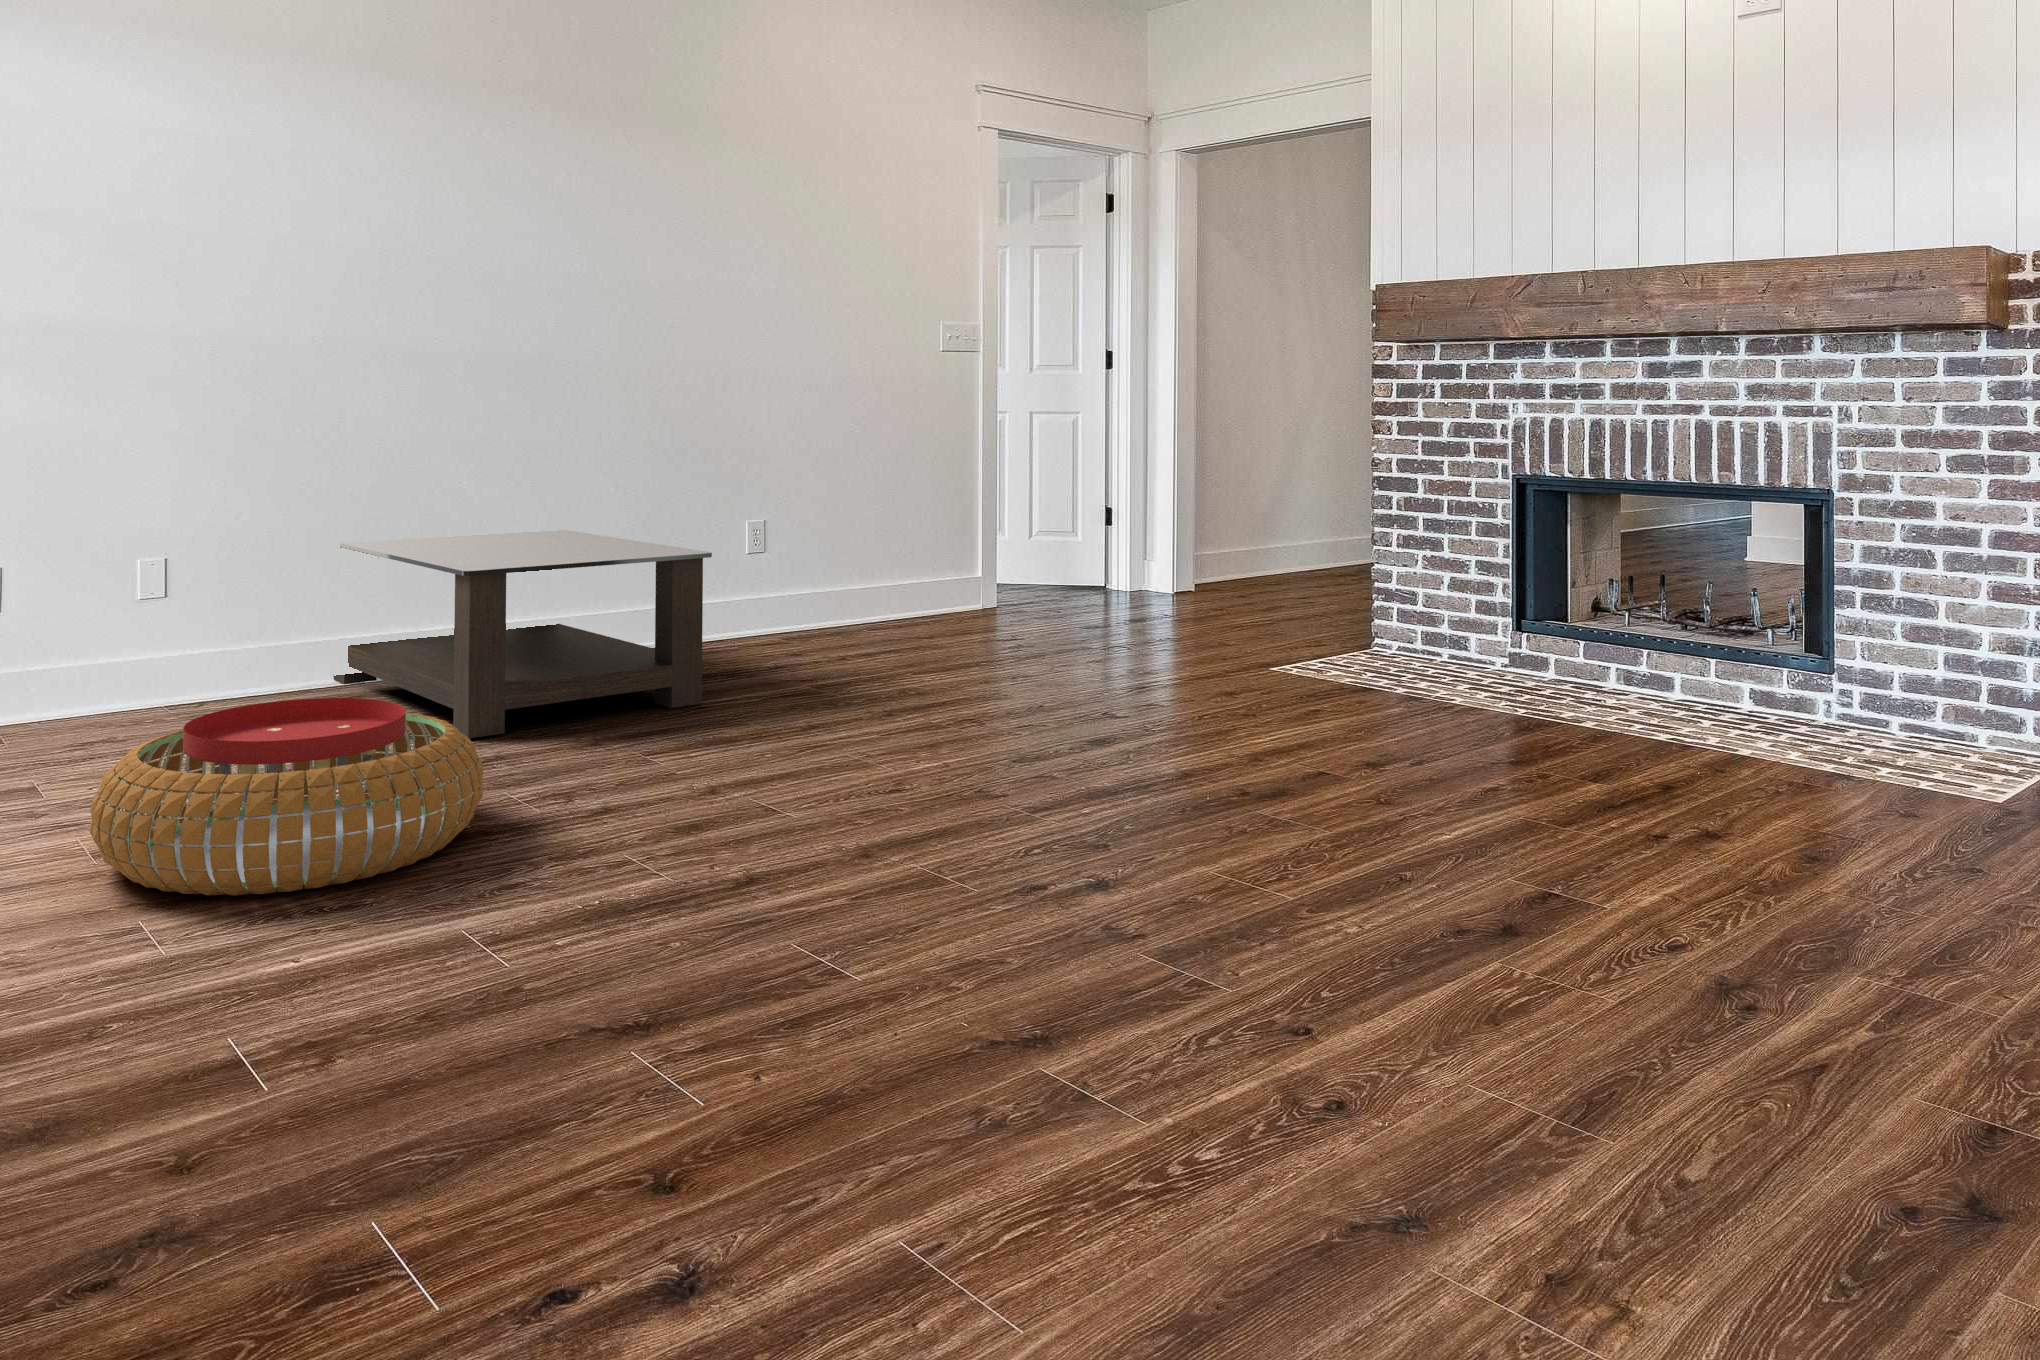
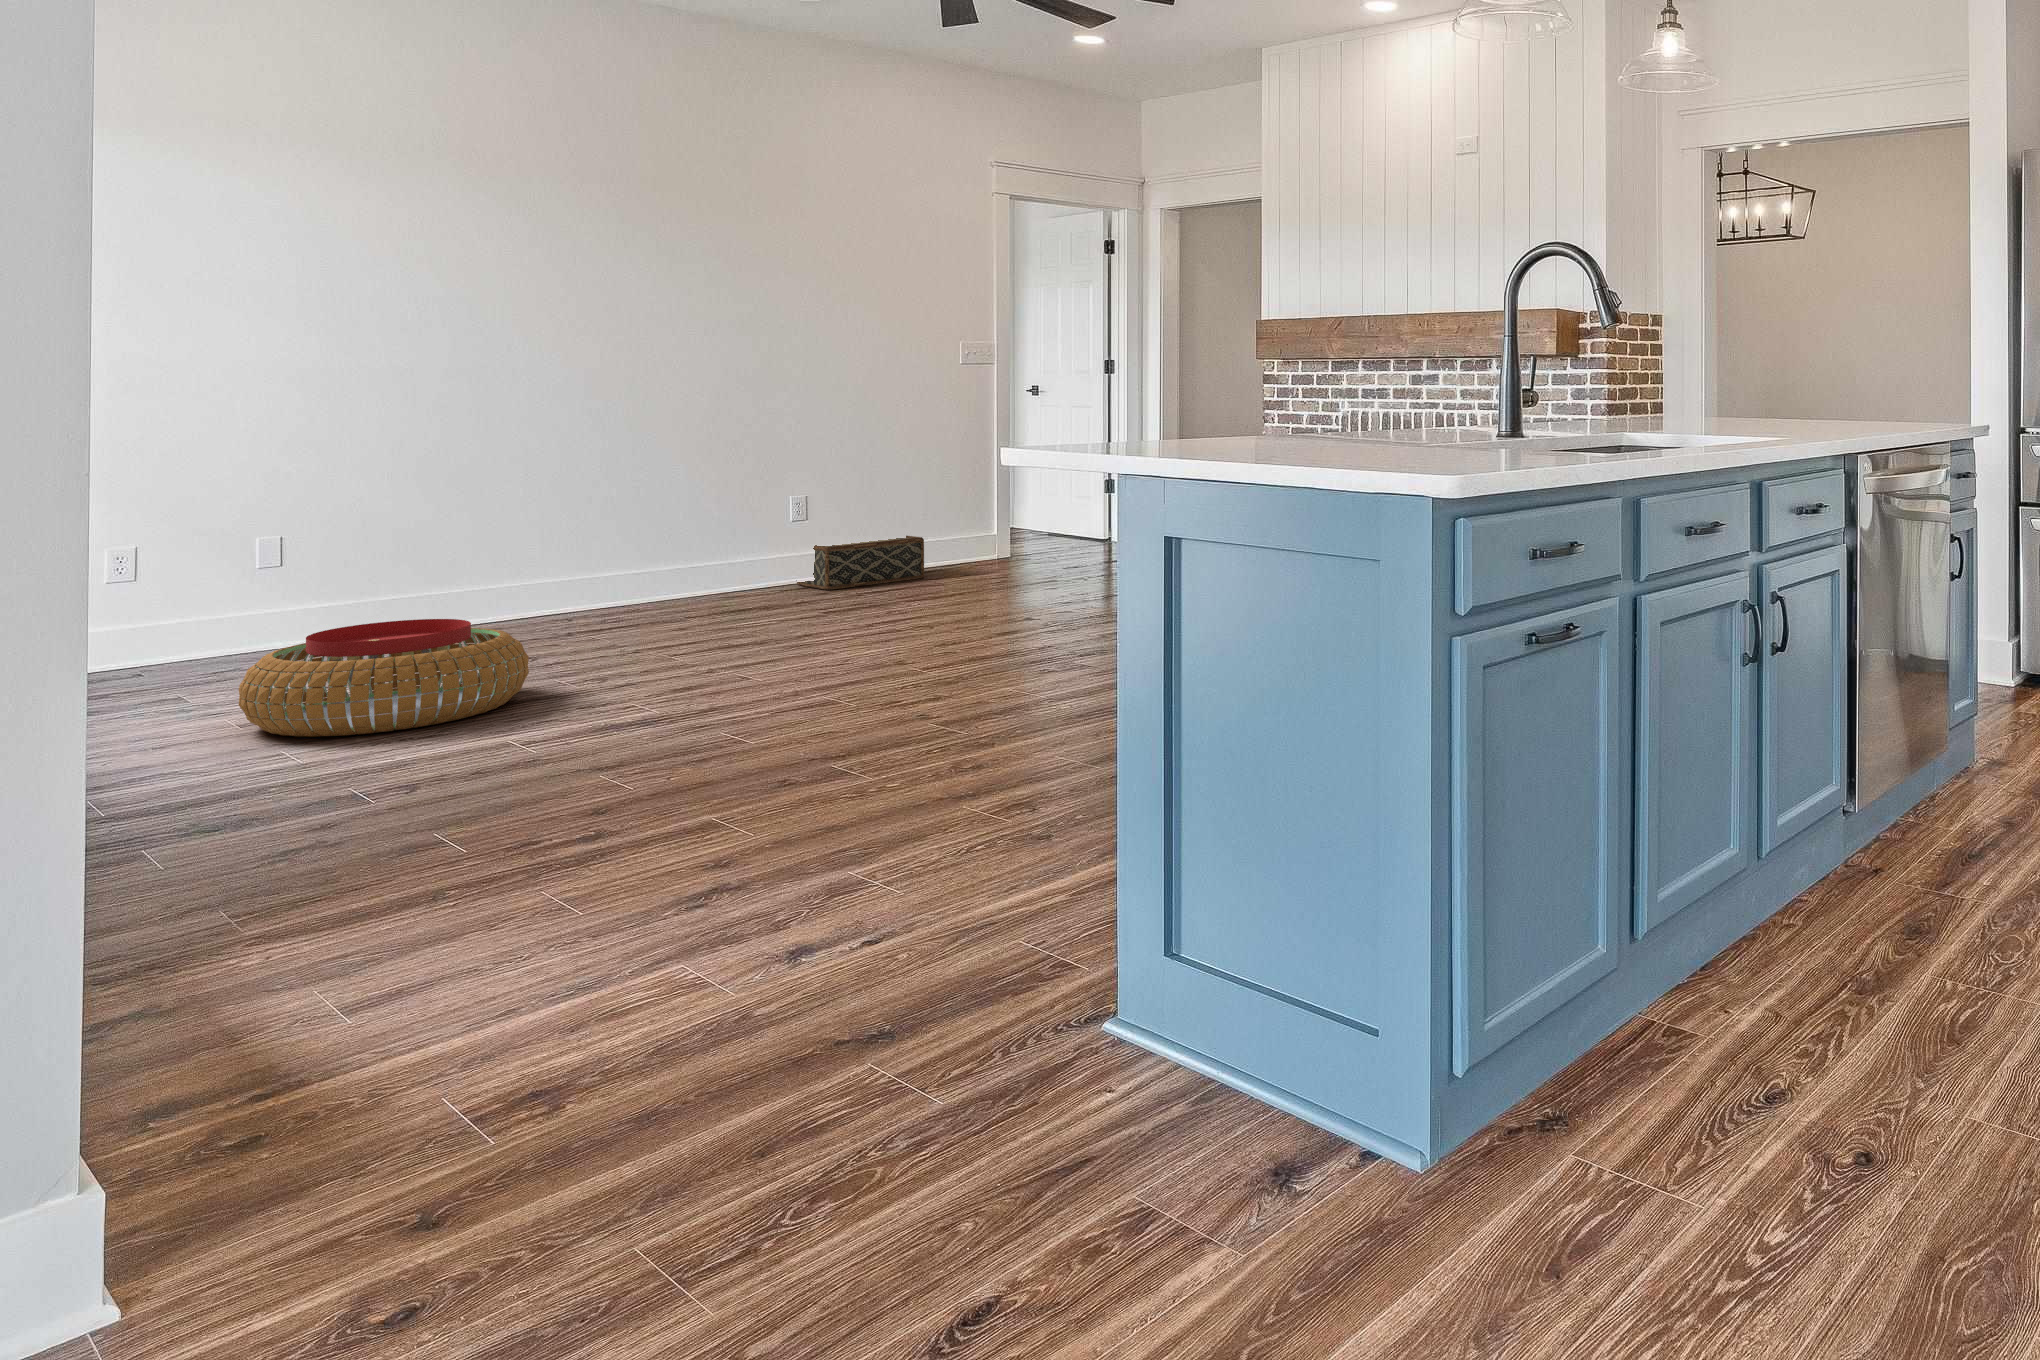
coffee table: present [334,530,712,738] -> none [425,506,734,654]
woven basket: none [753,573,908,647] -> present [797,536,924,590]

